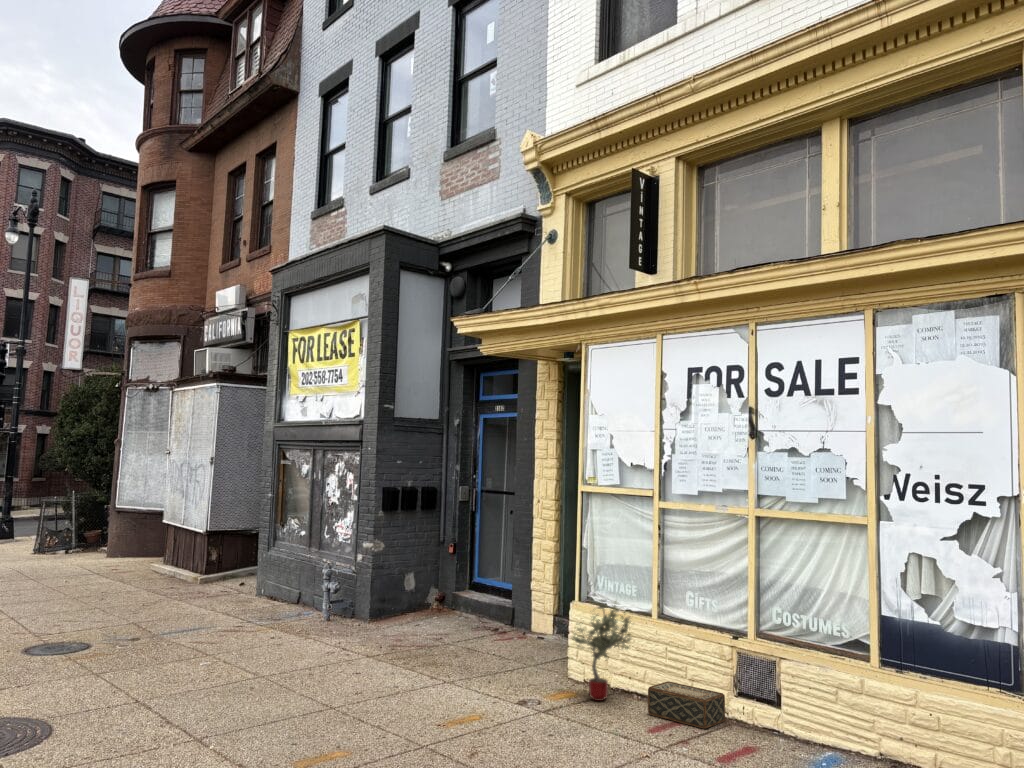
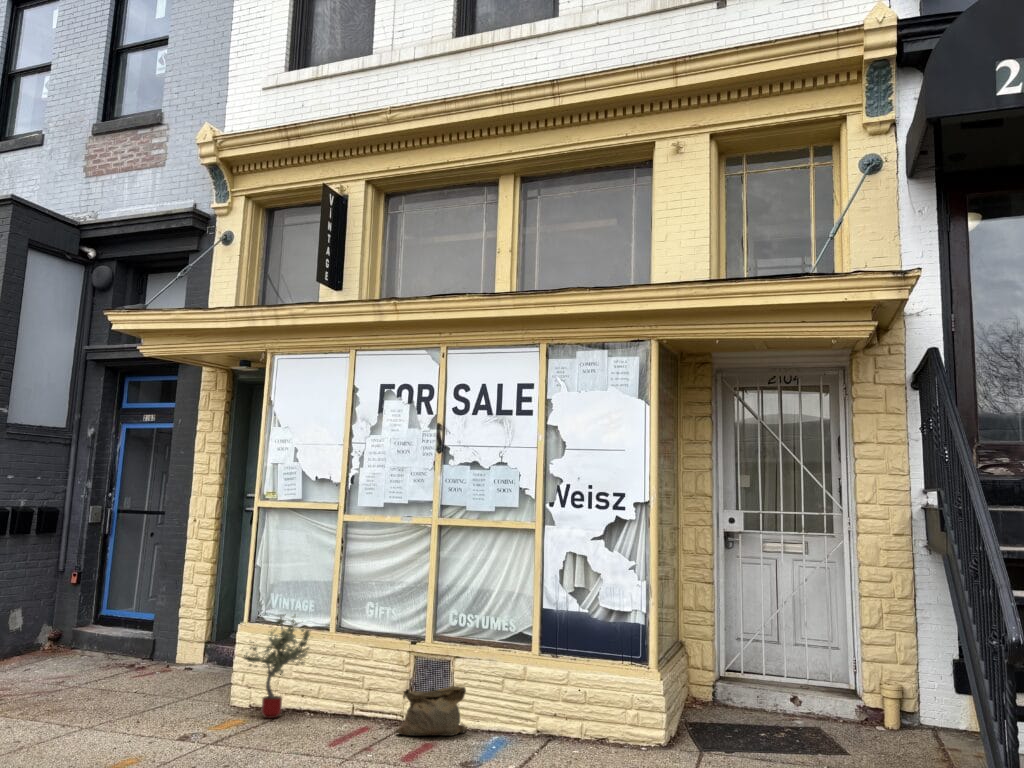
woven basket: present [648,681,725,729] -> none [326,691,401,729]
bag: none [716,691,797,747] -> present [396,686,467,736]

